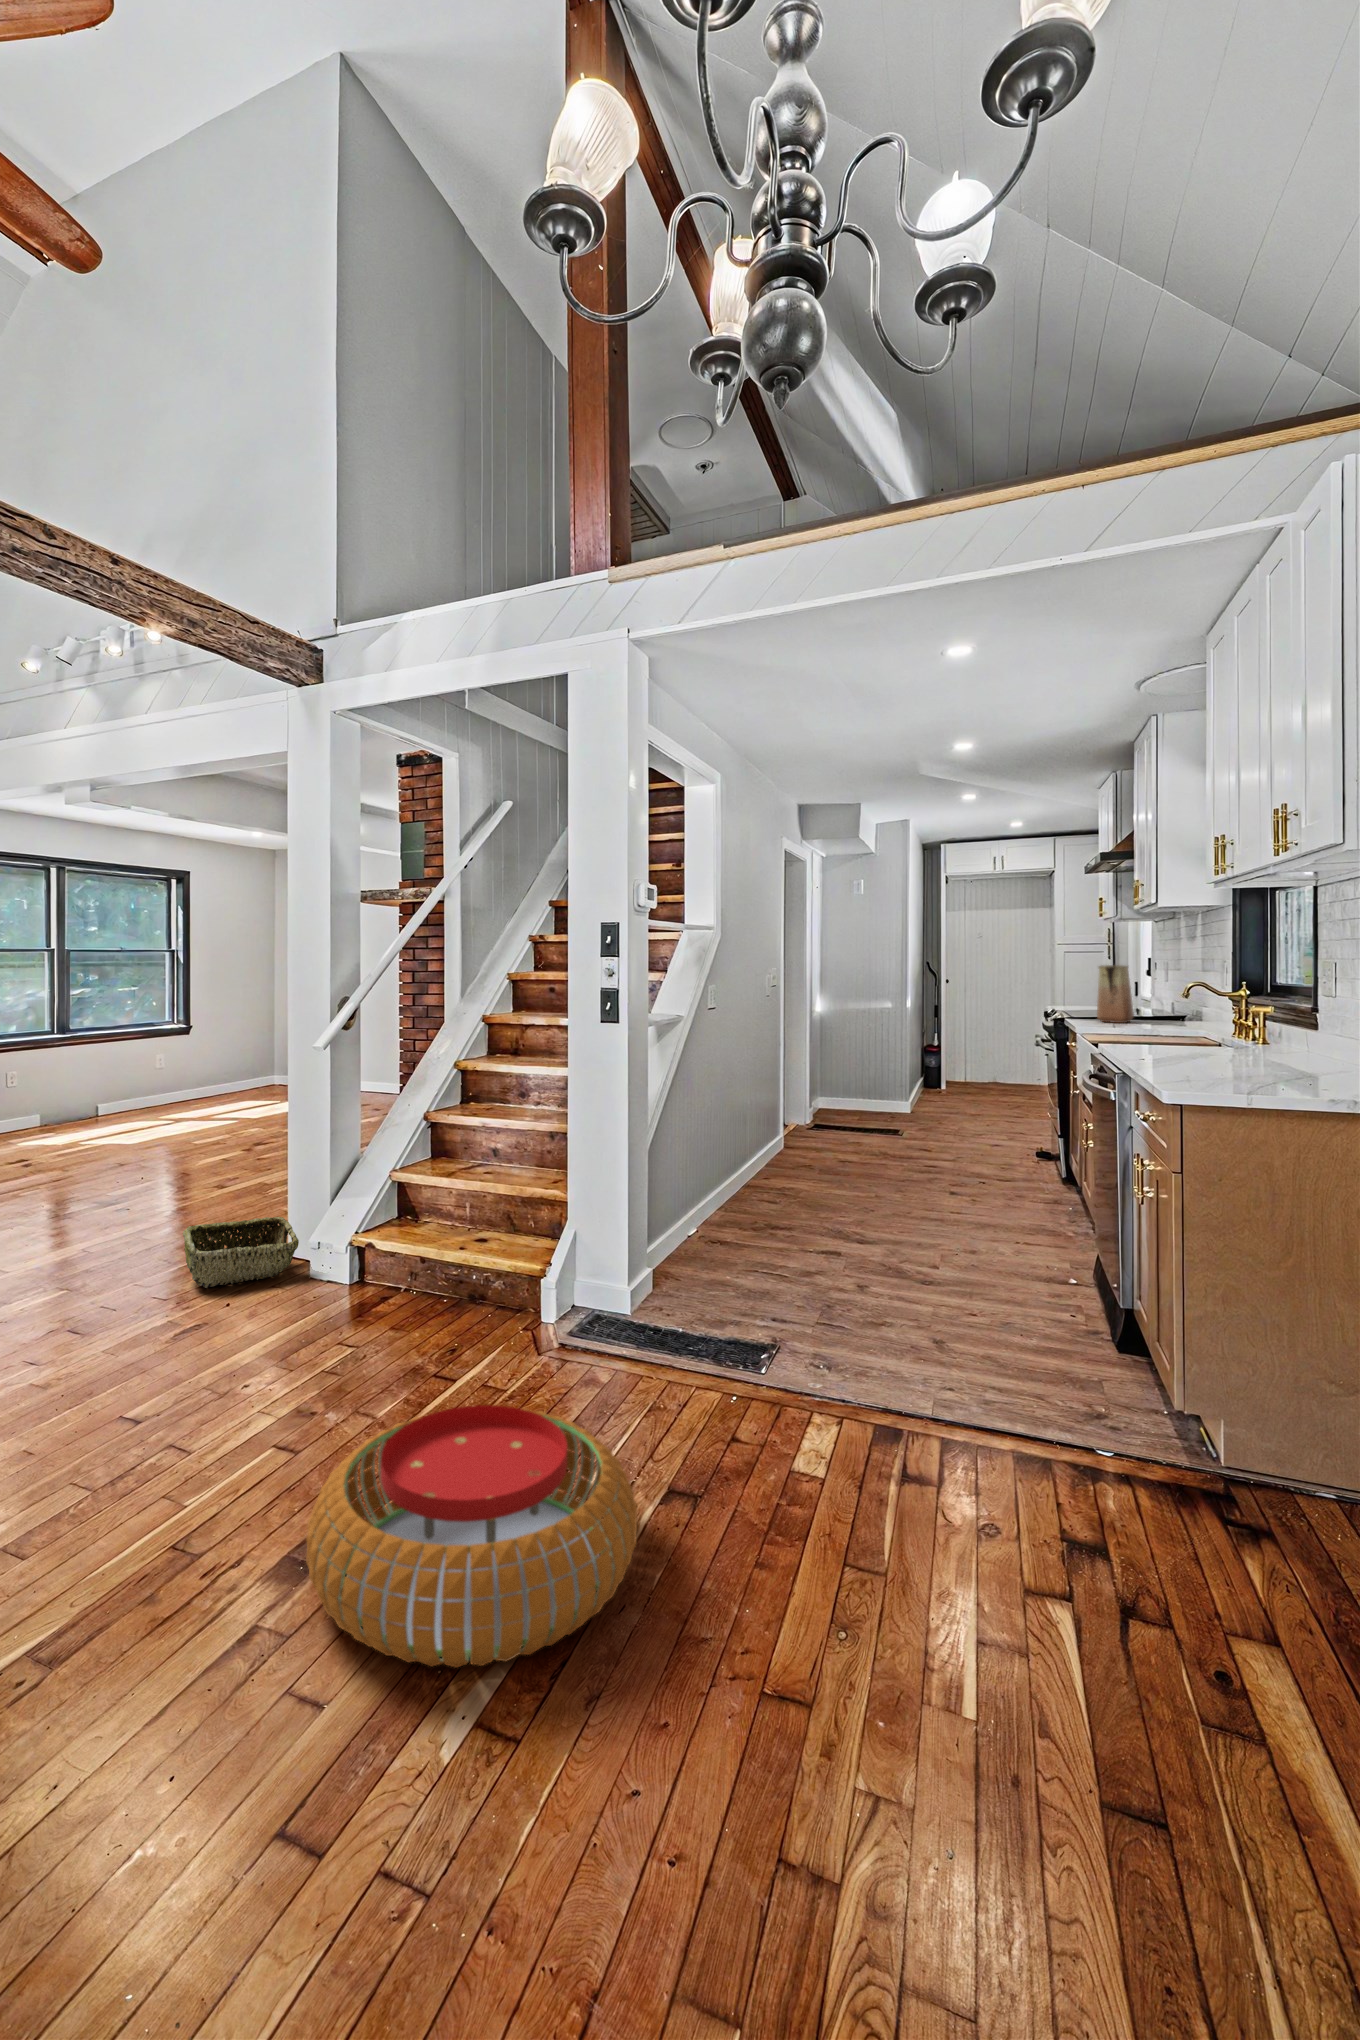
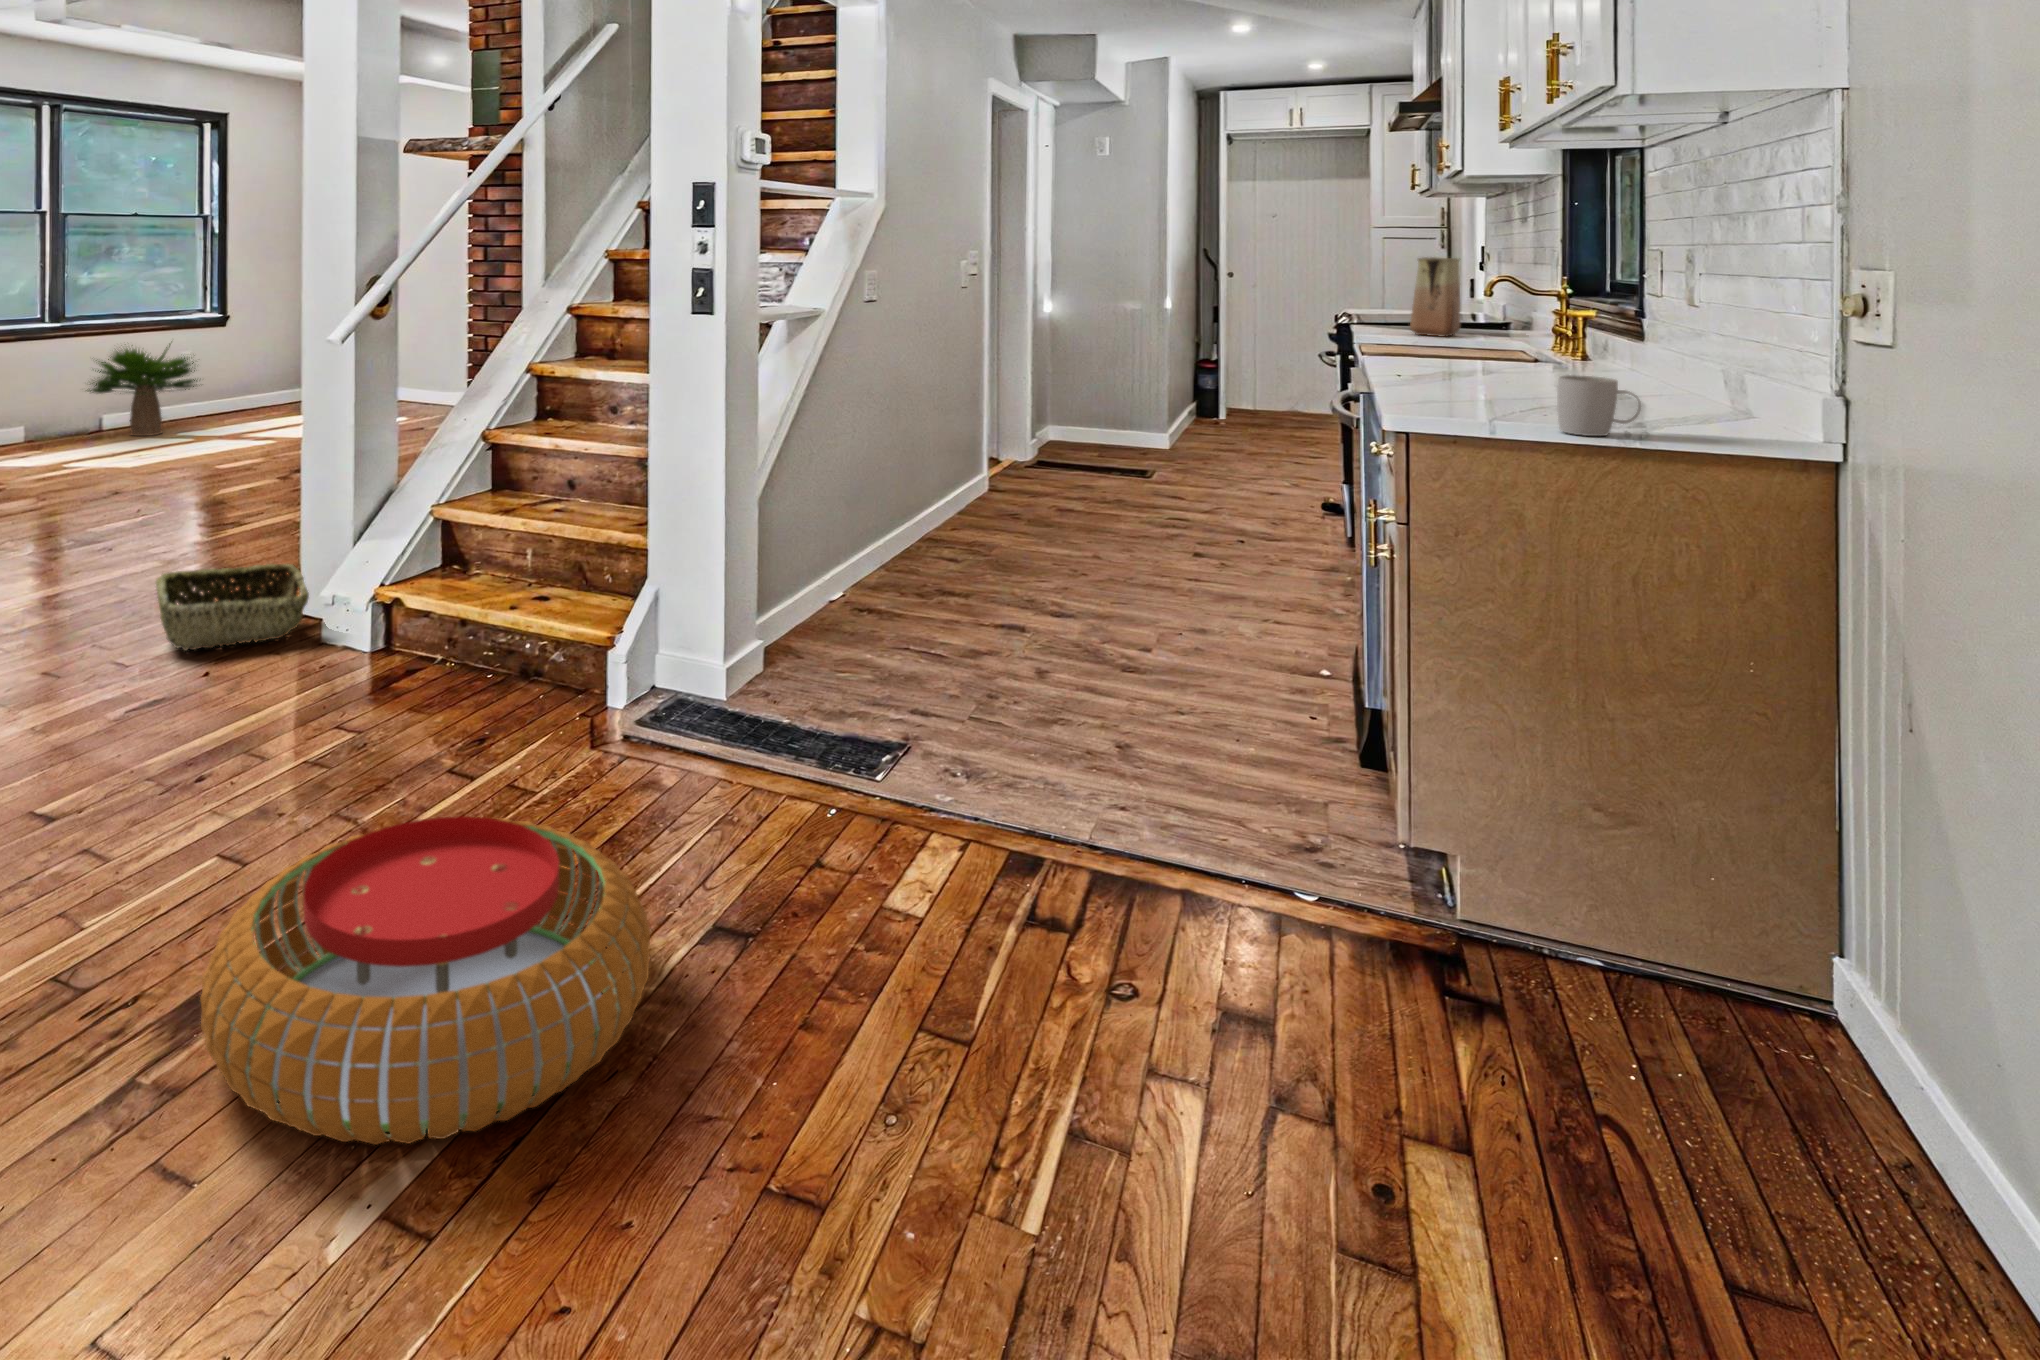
potted plant: none [80,1044,178,1122] -> present [86,343,198,436]
mug: none [1252,1050,1315,1093] -> present [1557,375,1641,436]

